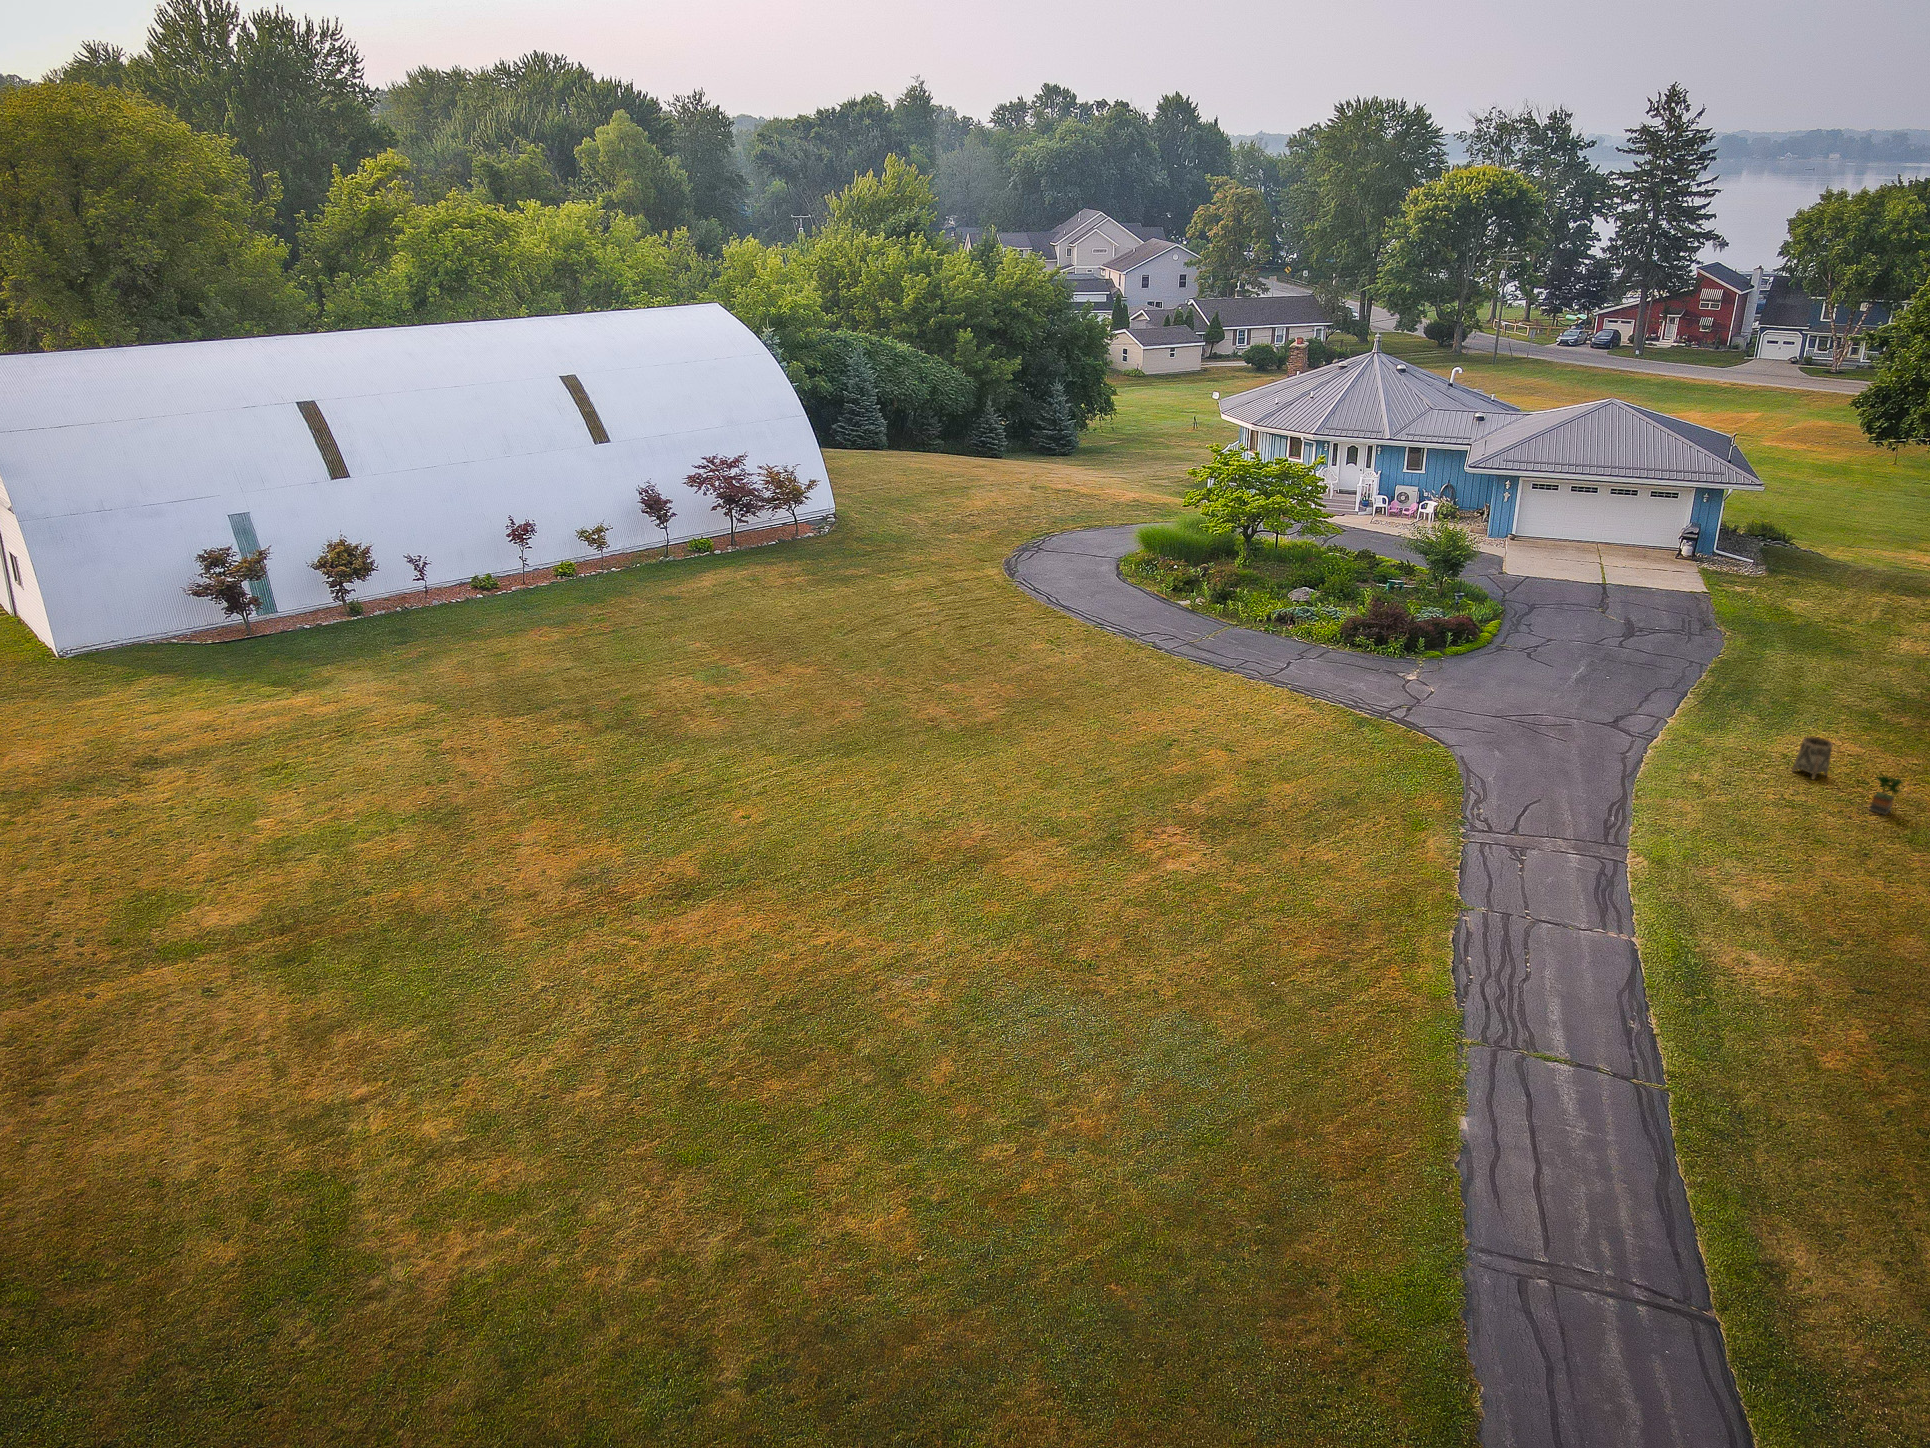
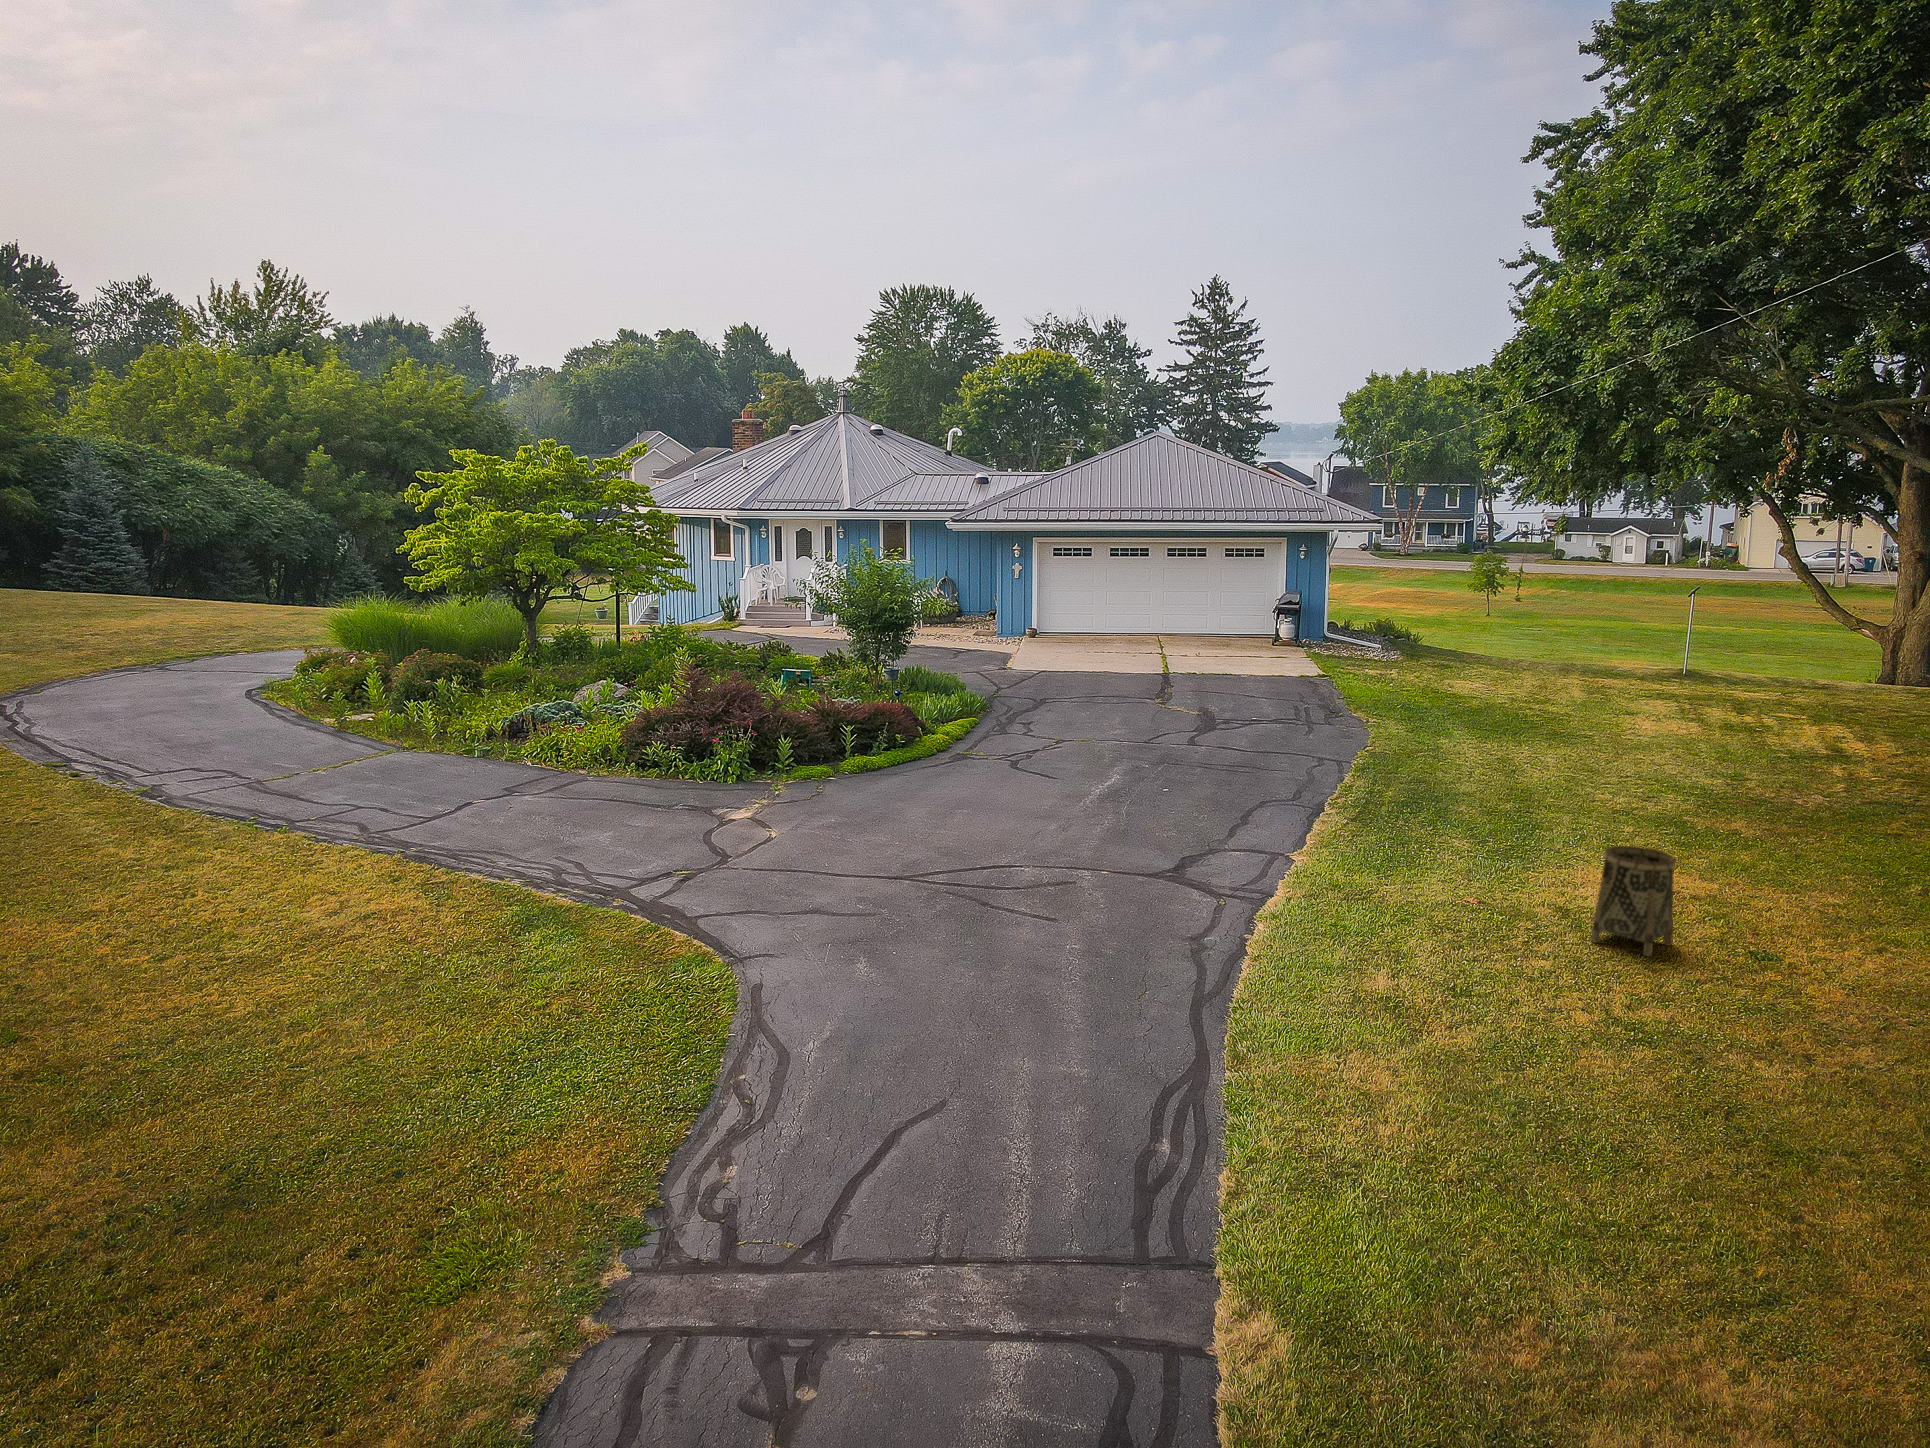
potted tree: present [1870,775,1903,815] -> none [1825,916,1913,1035]

